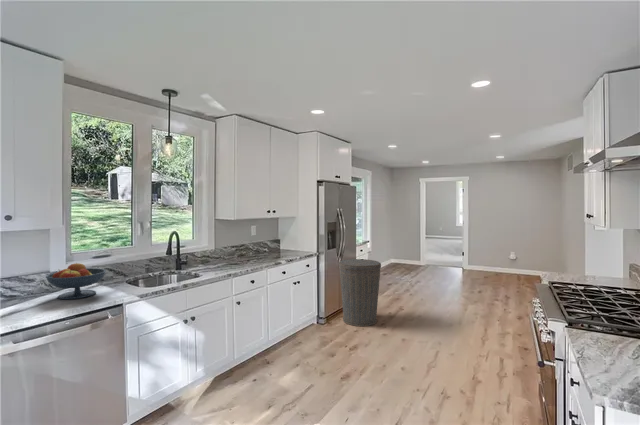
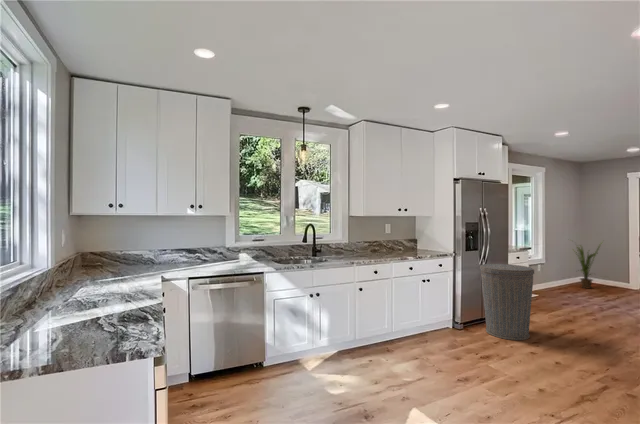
house plant: none [384,230,408,269] -> present [576,243,602,288]
fruit bowl: present [46,263,106,299] -> none [219,241,255,266]

